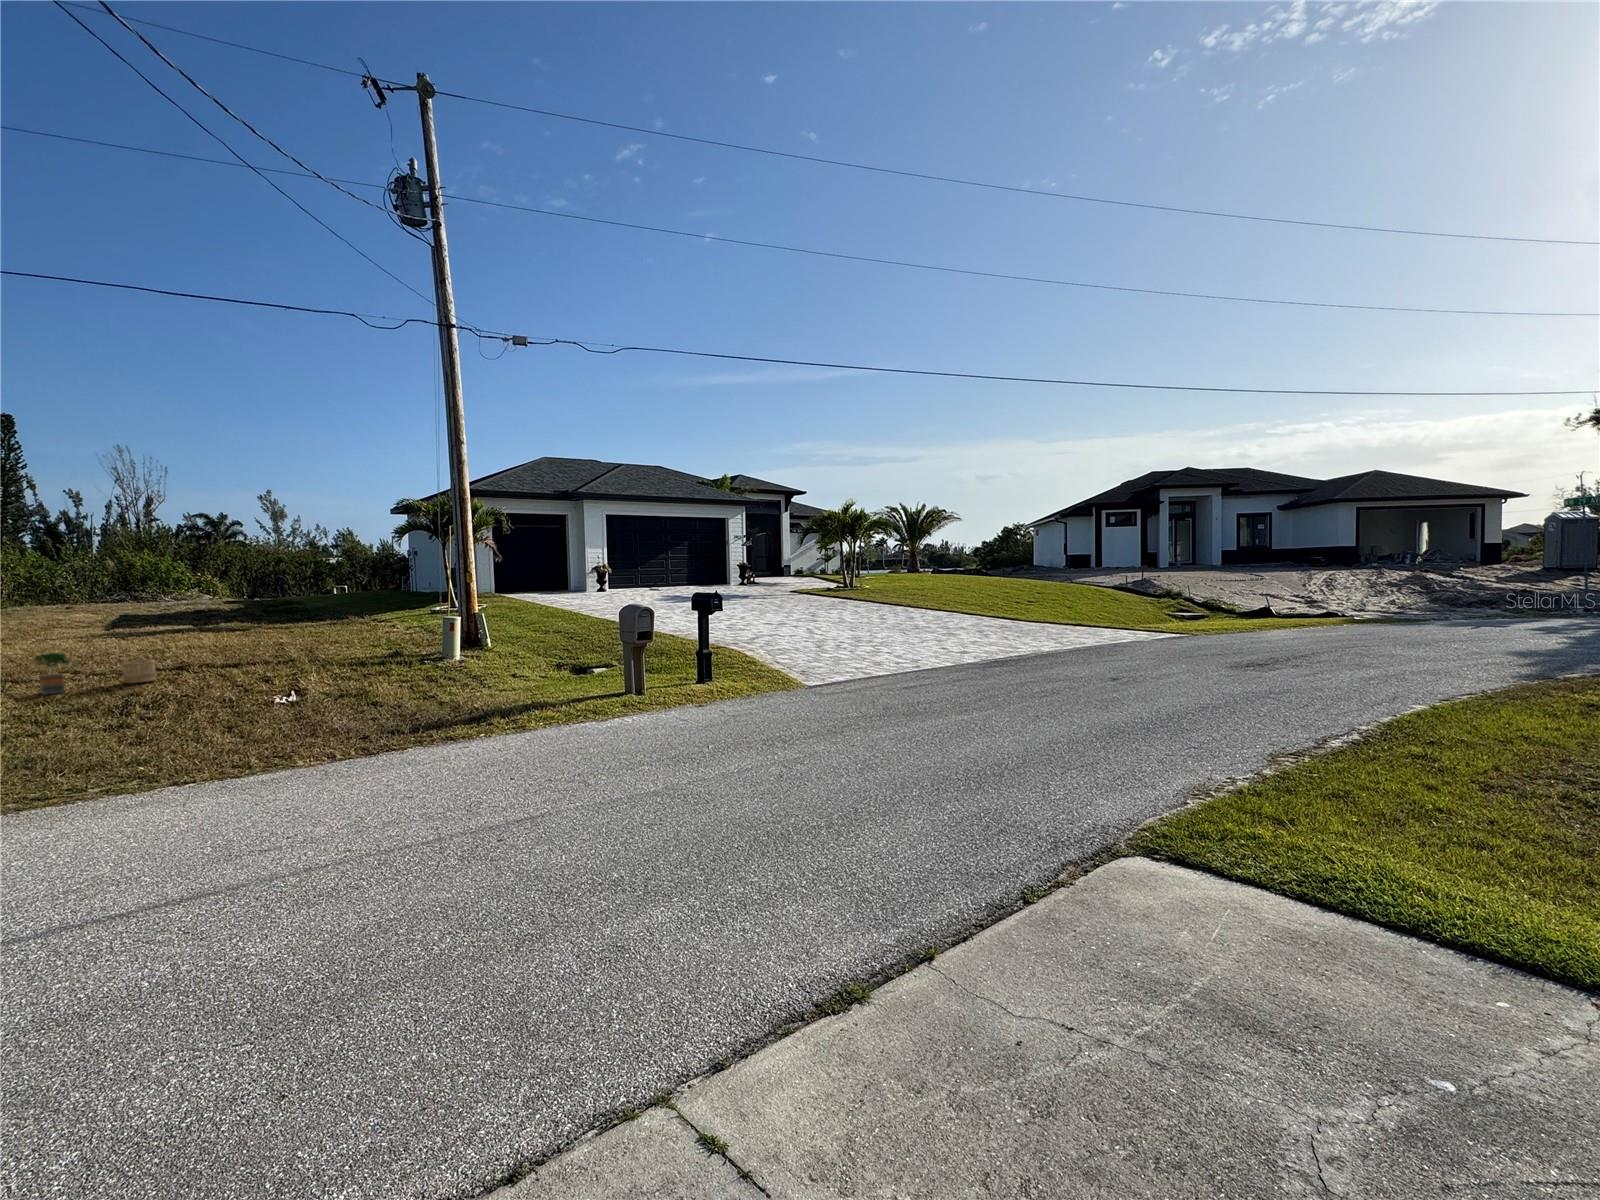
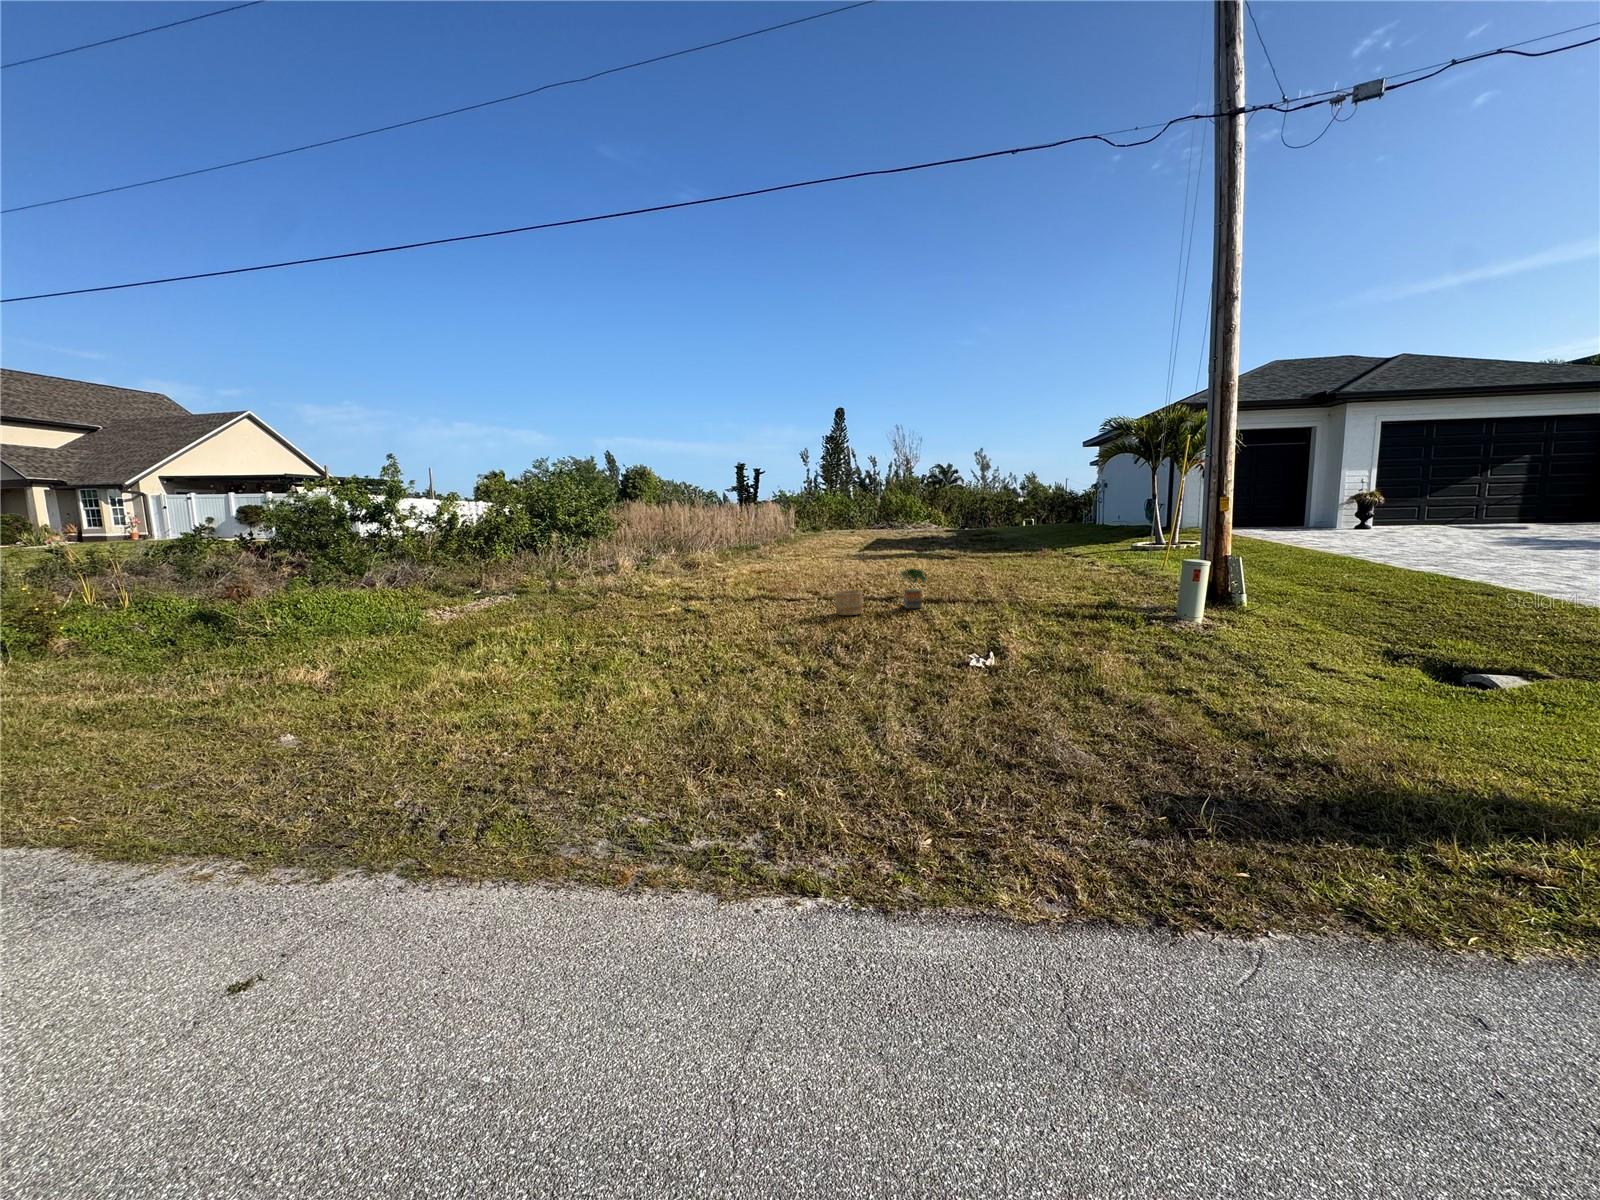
potted tree: present [33,653,70,695] -> present [900,569,927,608]

